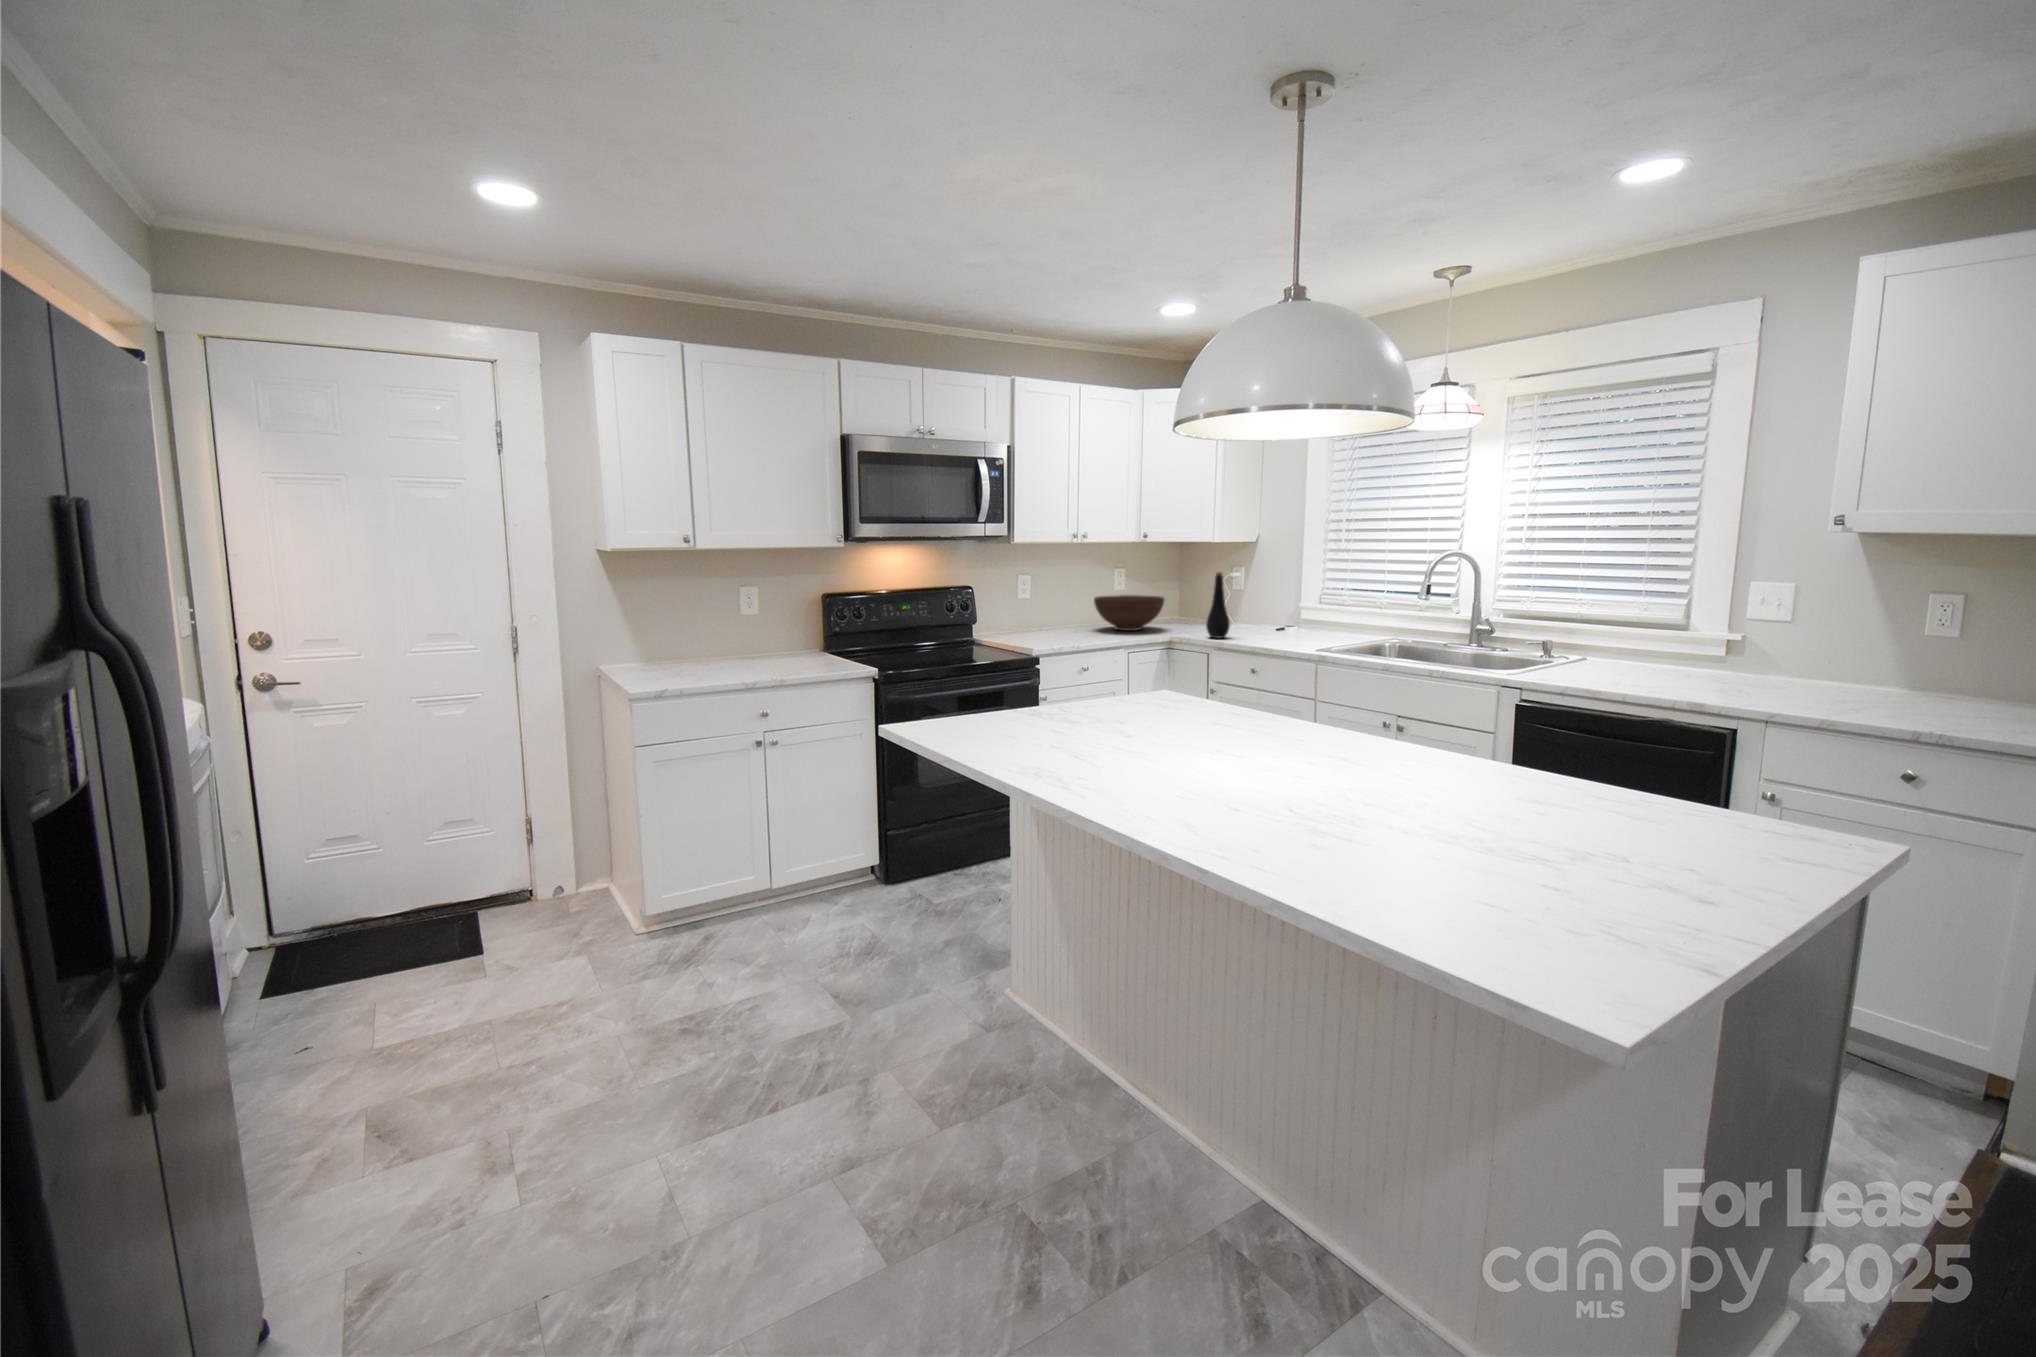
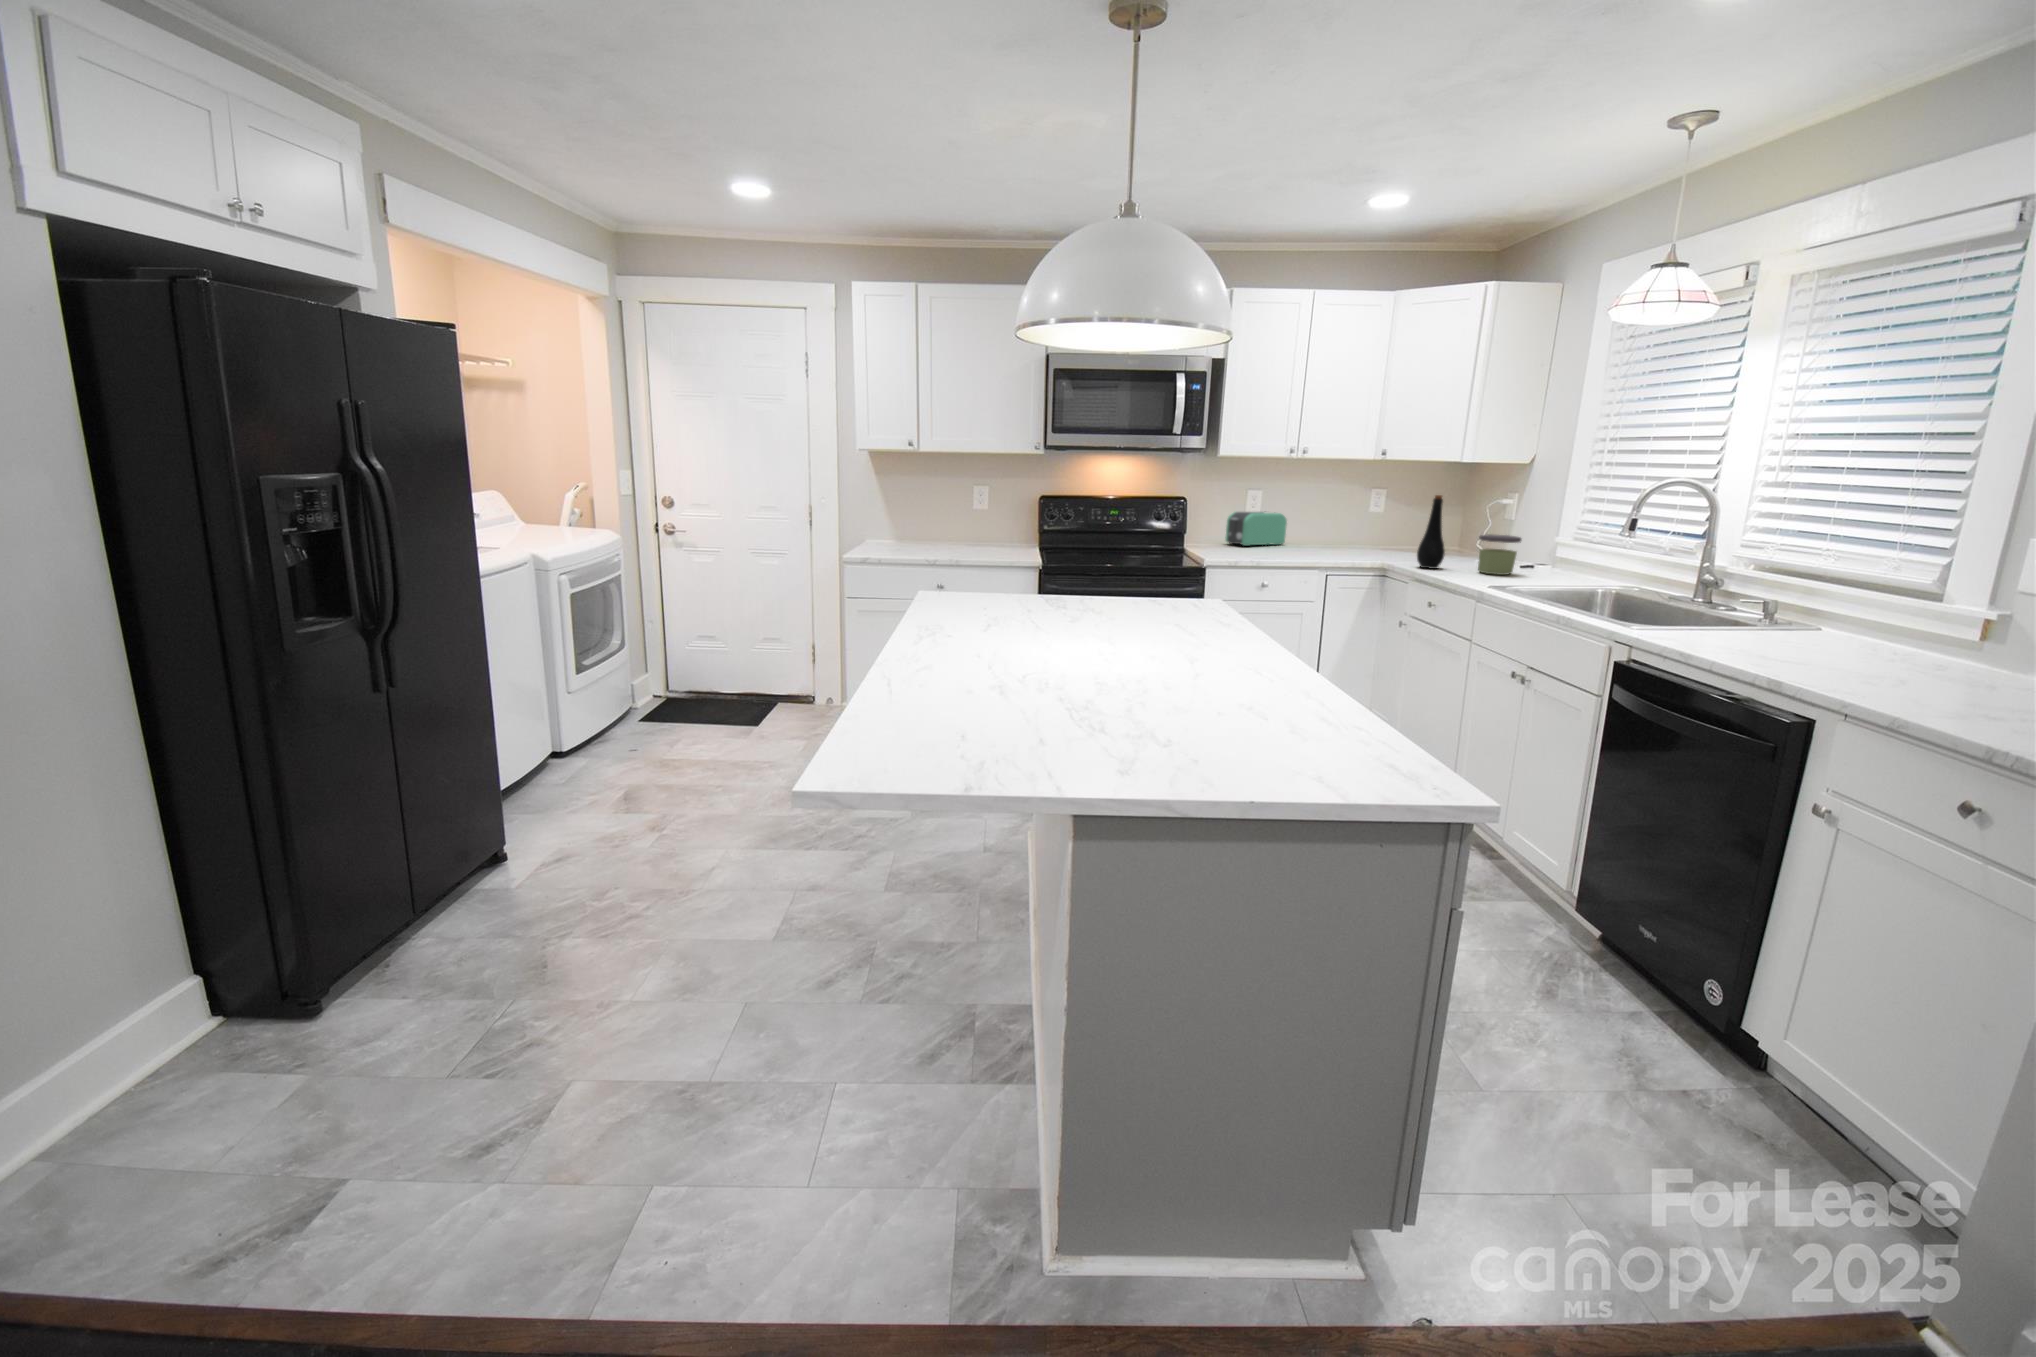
fruit bowl: present [1094,595,1164,631] -> none [1318,515,1397,554]
toaster: none [1004,597,1056,632] -> present [1226,512,1287,546]
jar: none [1258,604,1289,639] -> present [1478,534,1521,575]

